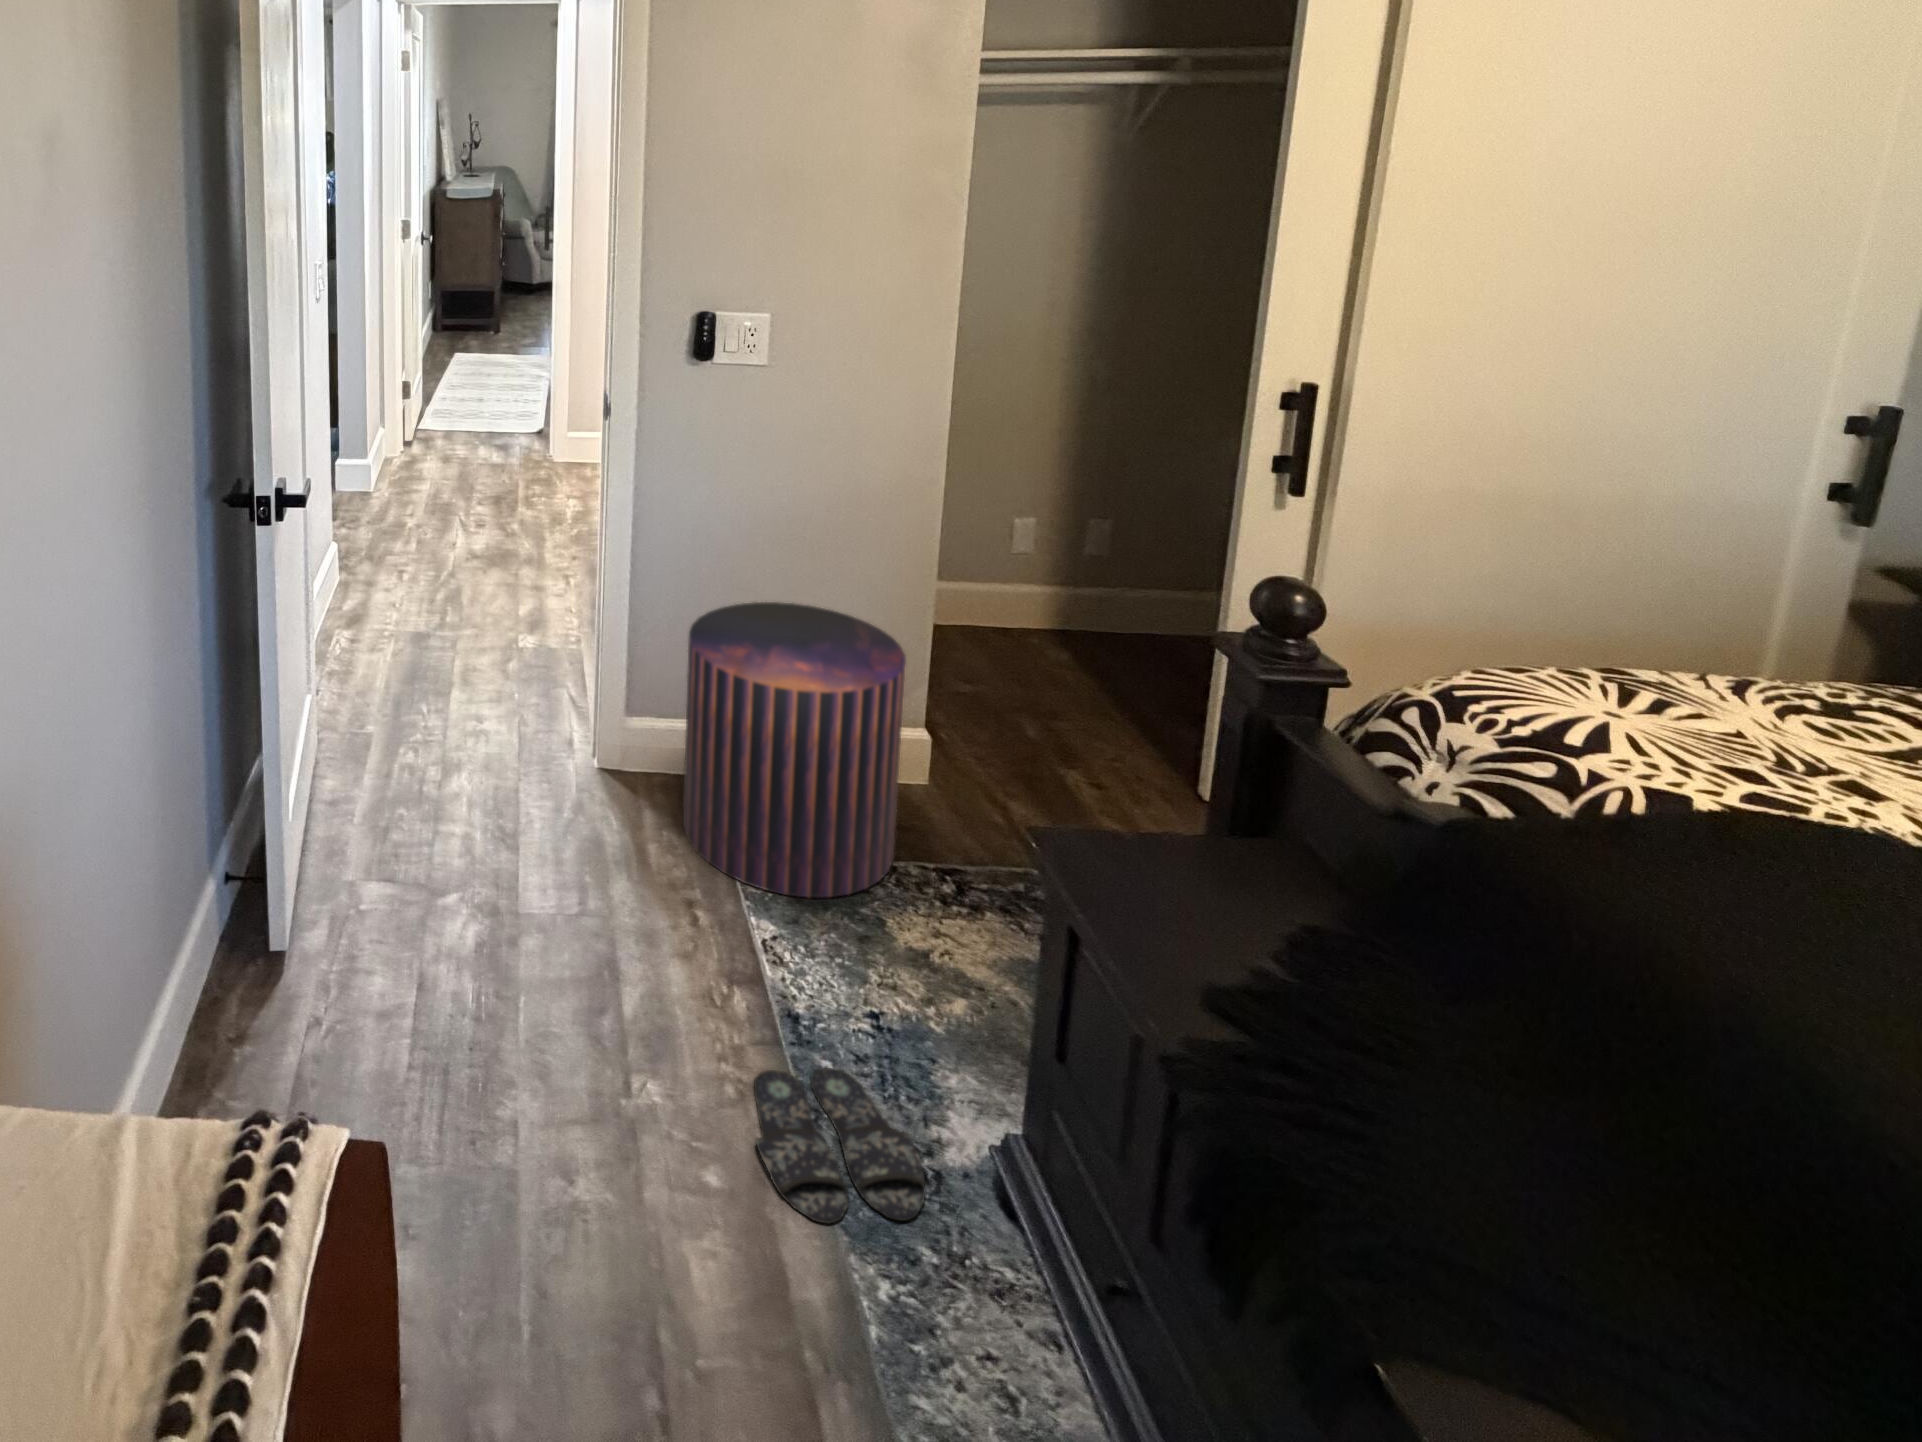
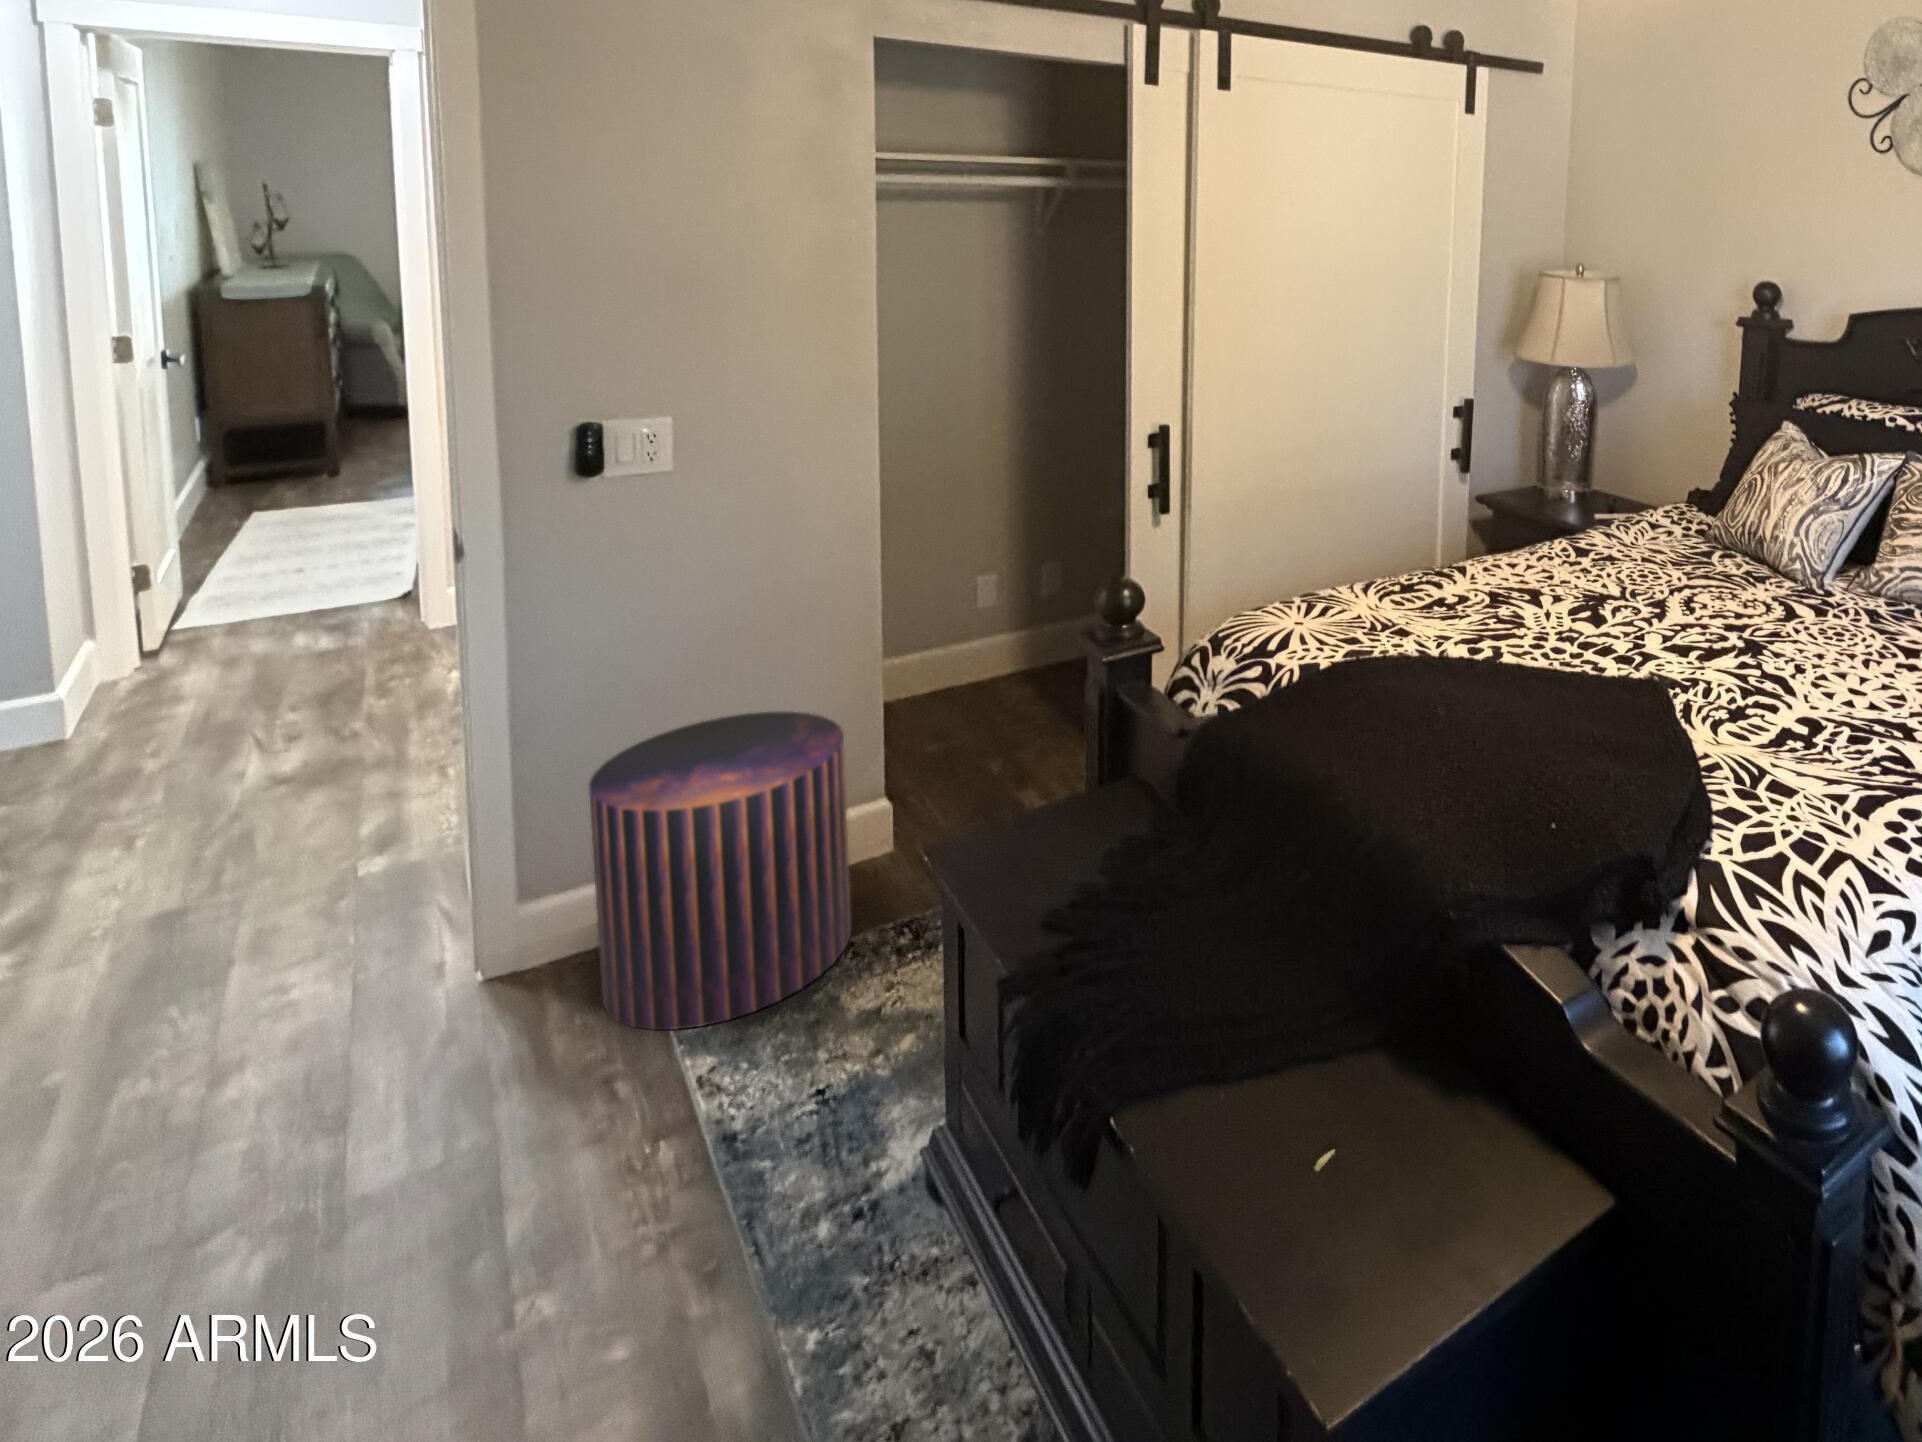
slippers: present [754,1068,926,1224] -> none [673,1160,858,1320]

